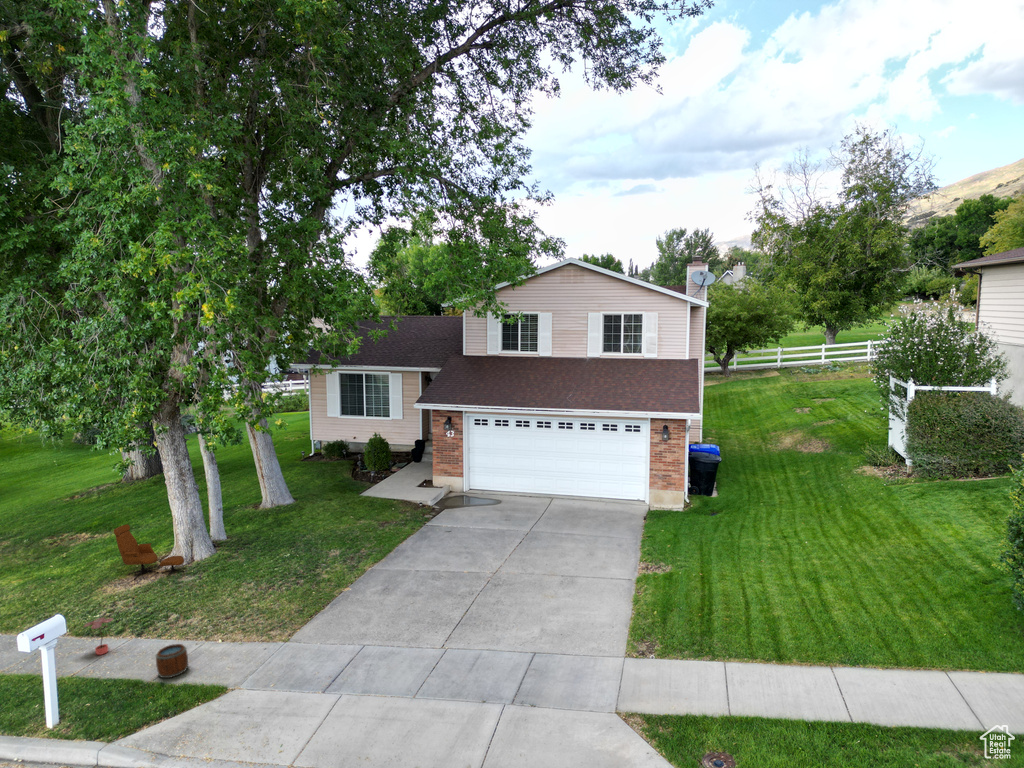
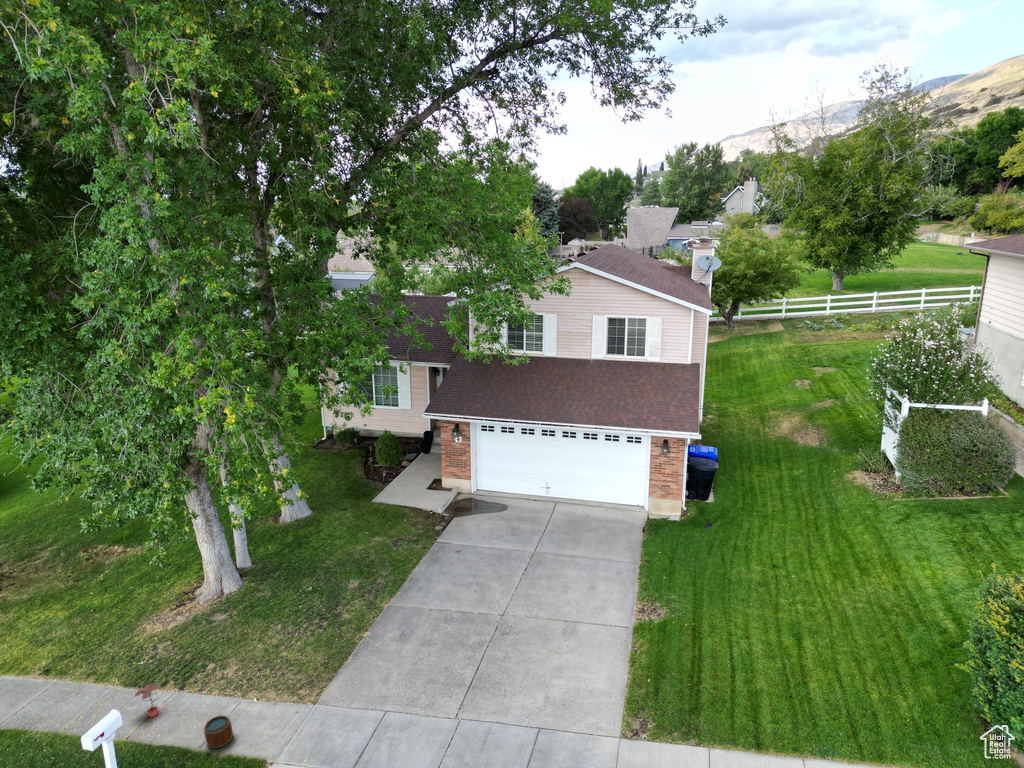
lounge chair: present [114,524,184,580] -> none [146,560,214,613]

